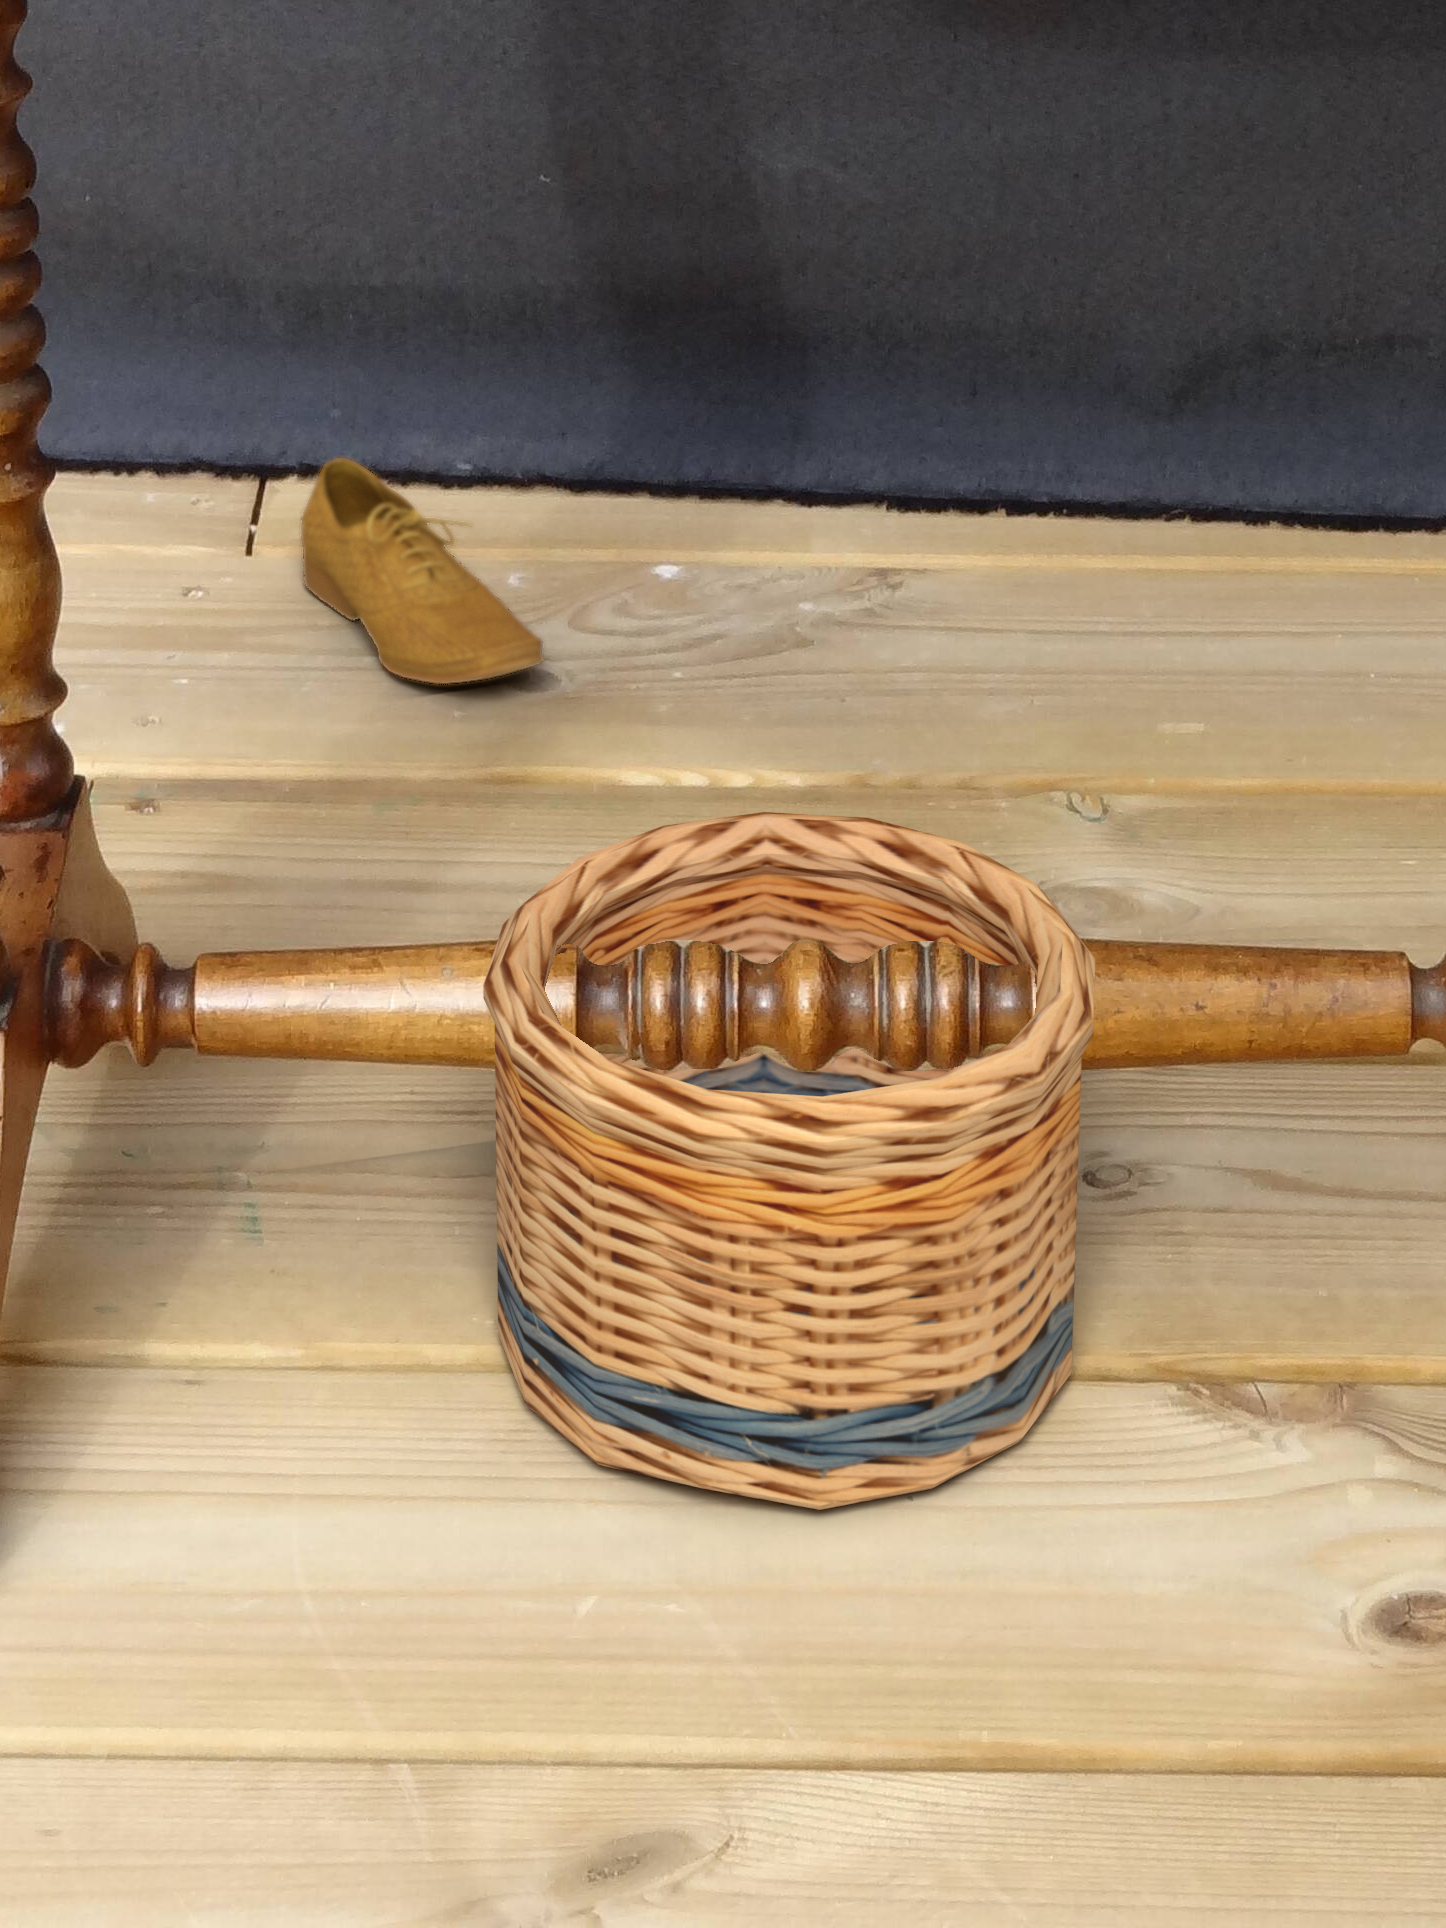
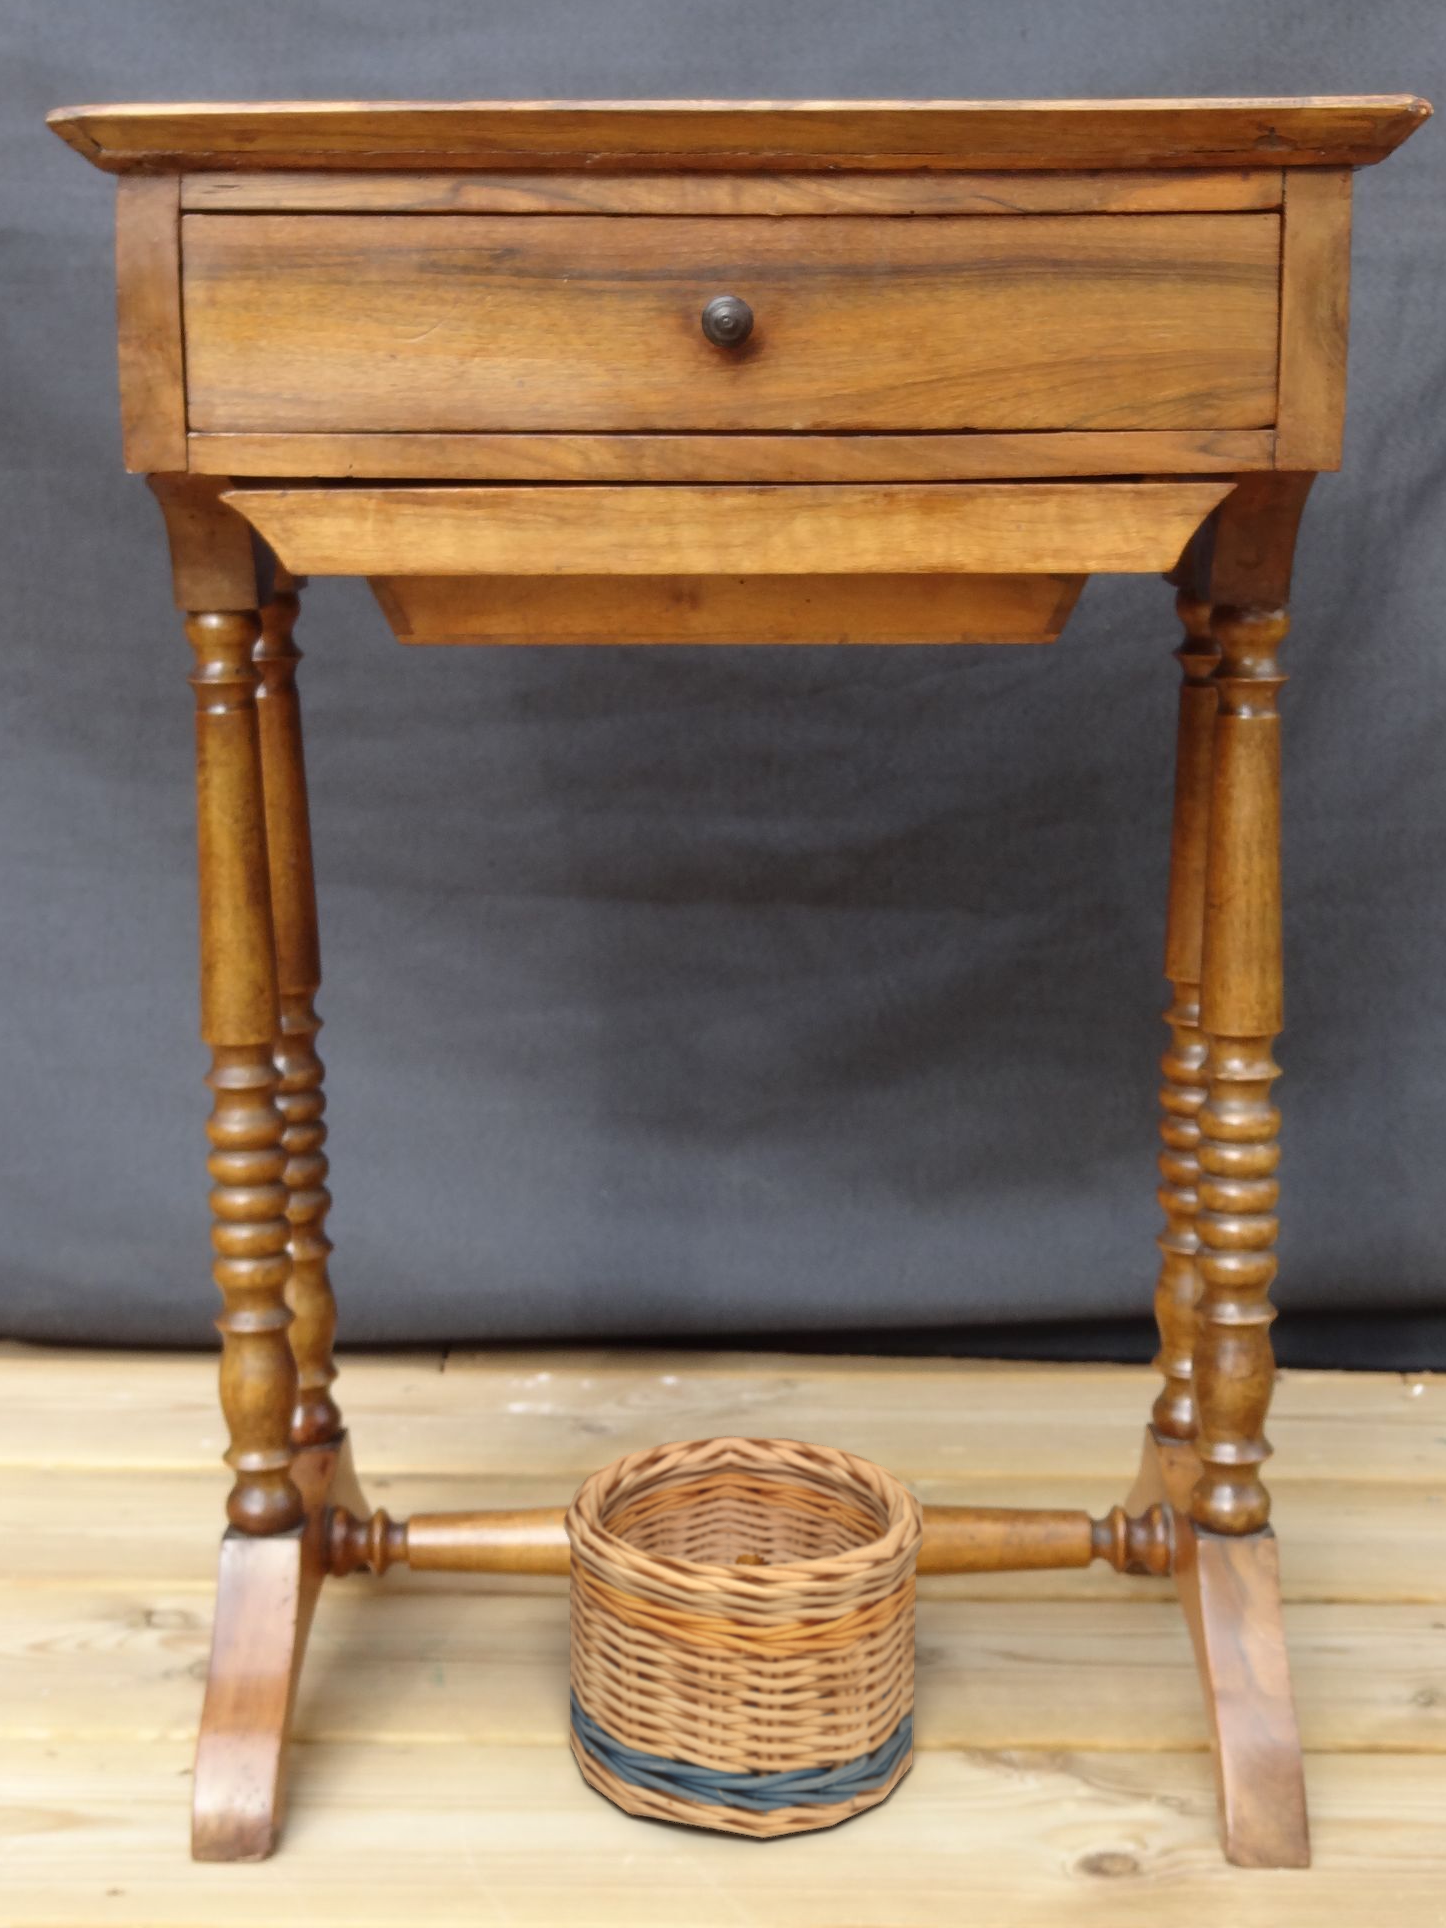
shoe: present [301,458,544,684] -> none [474,1313,605,1424]

